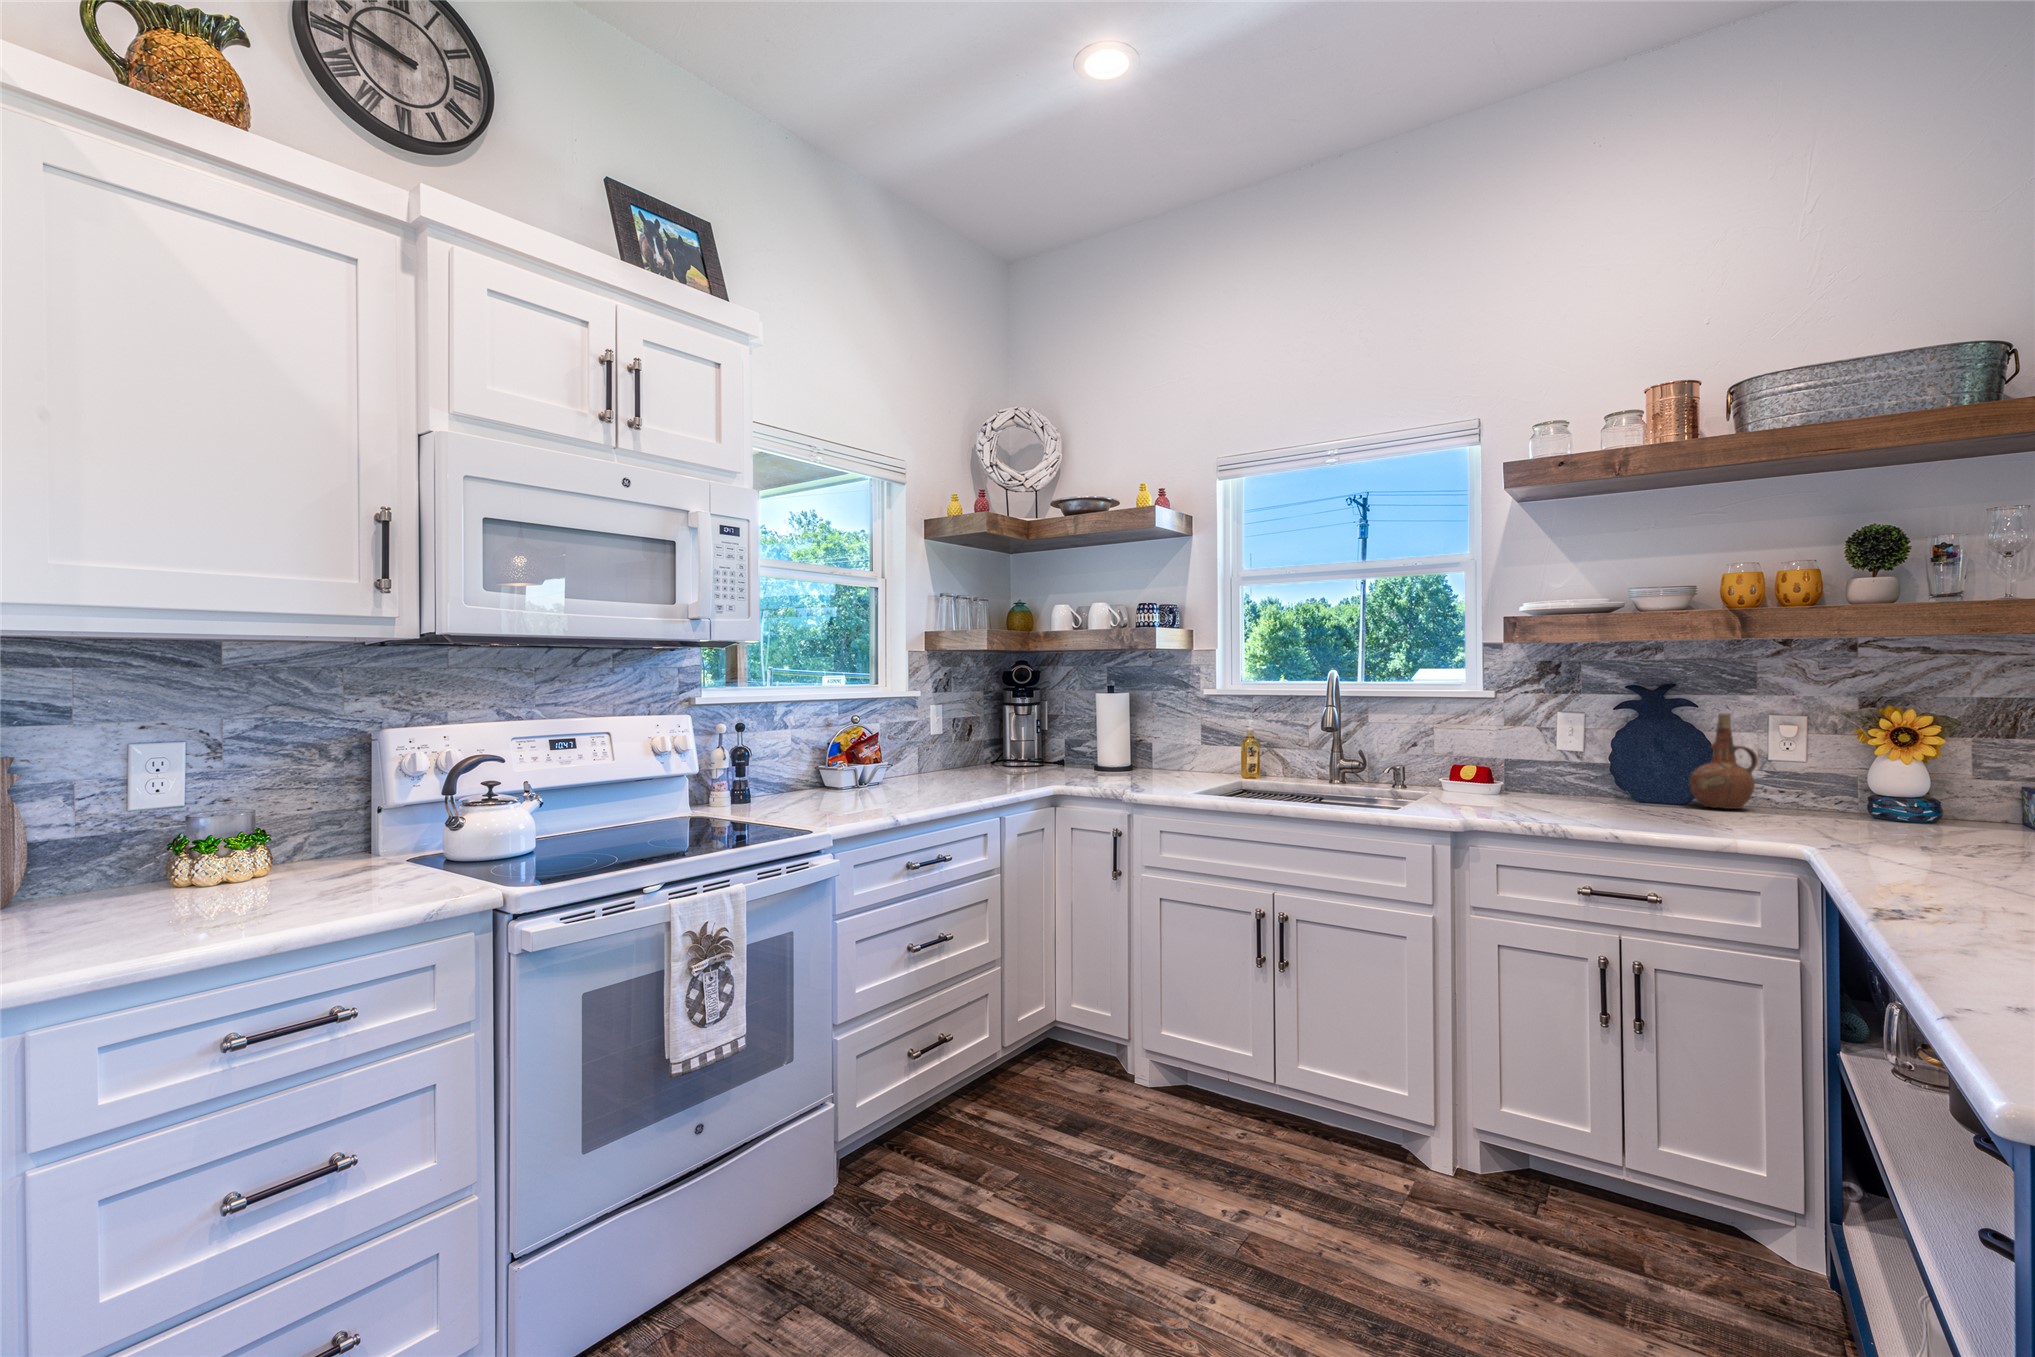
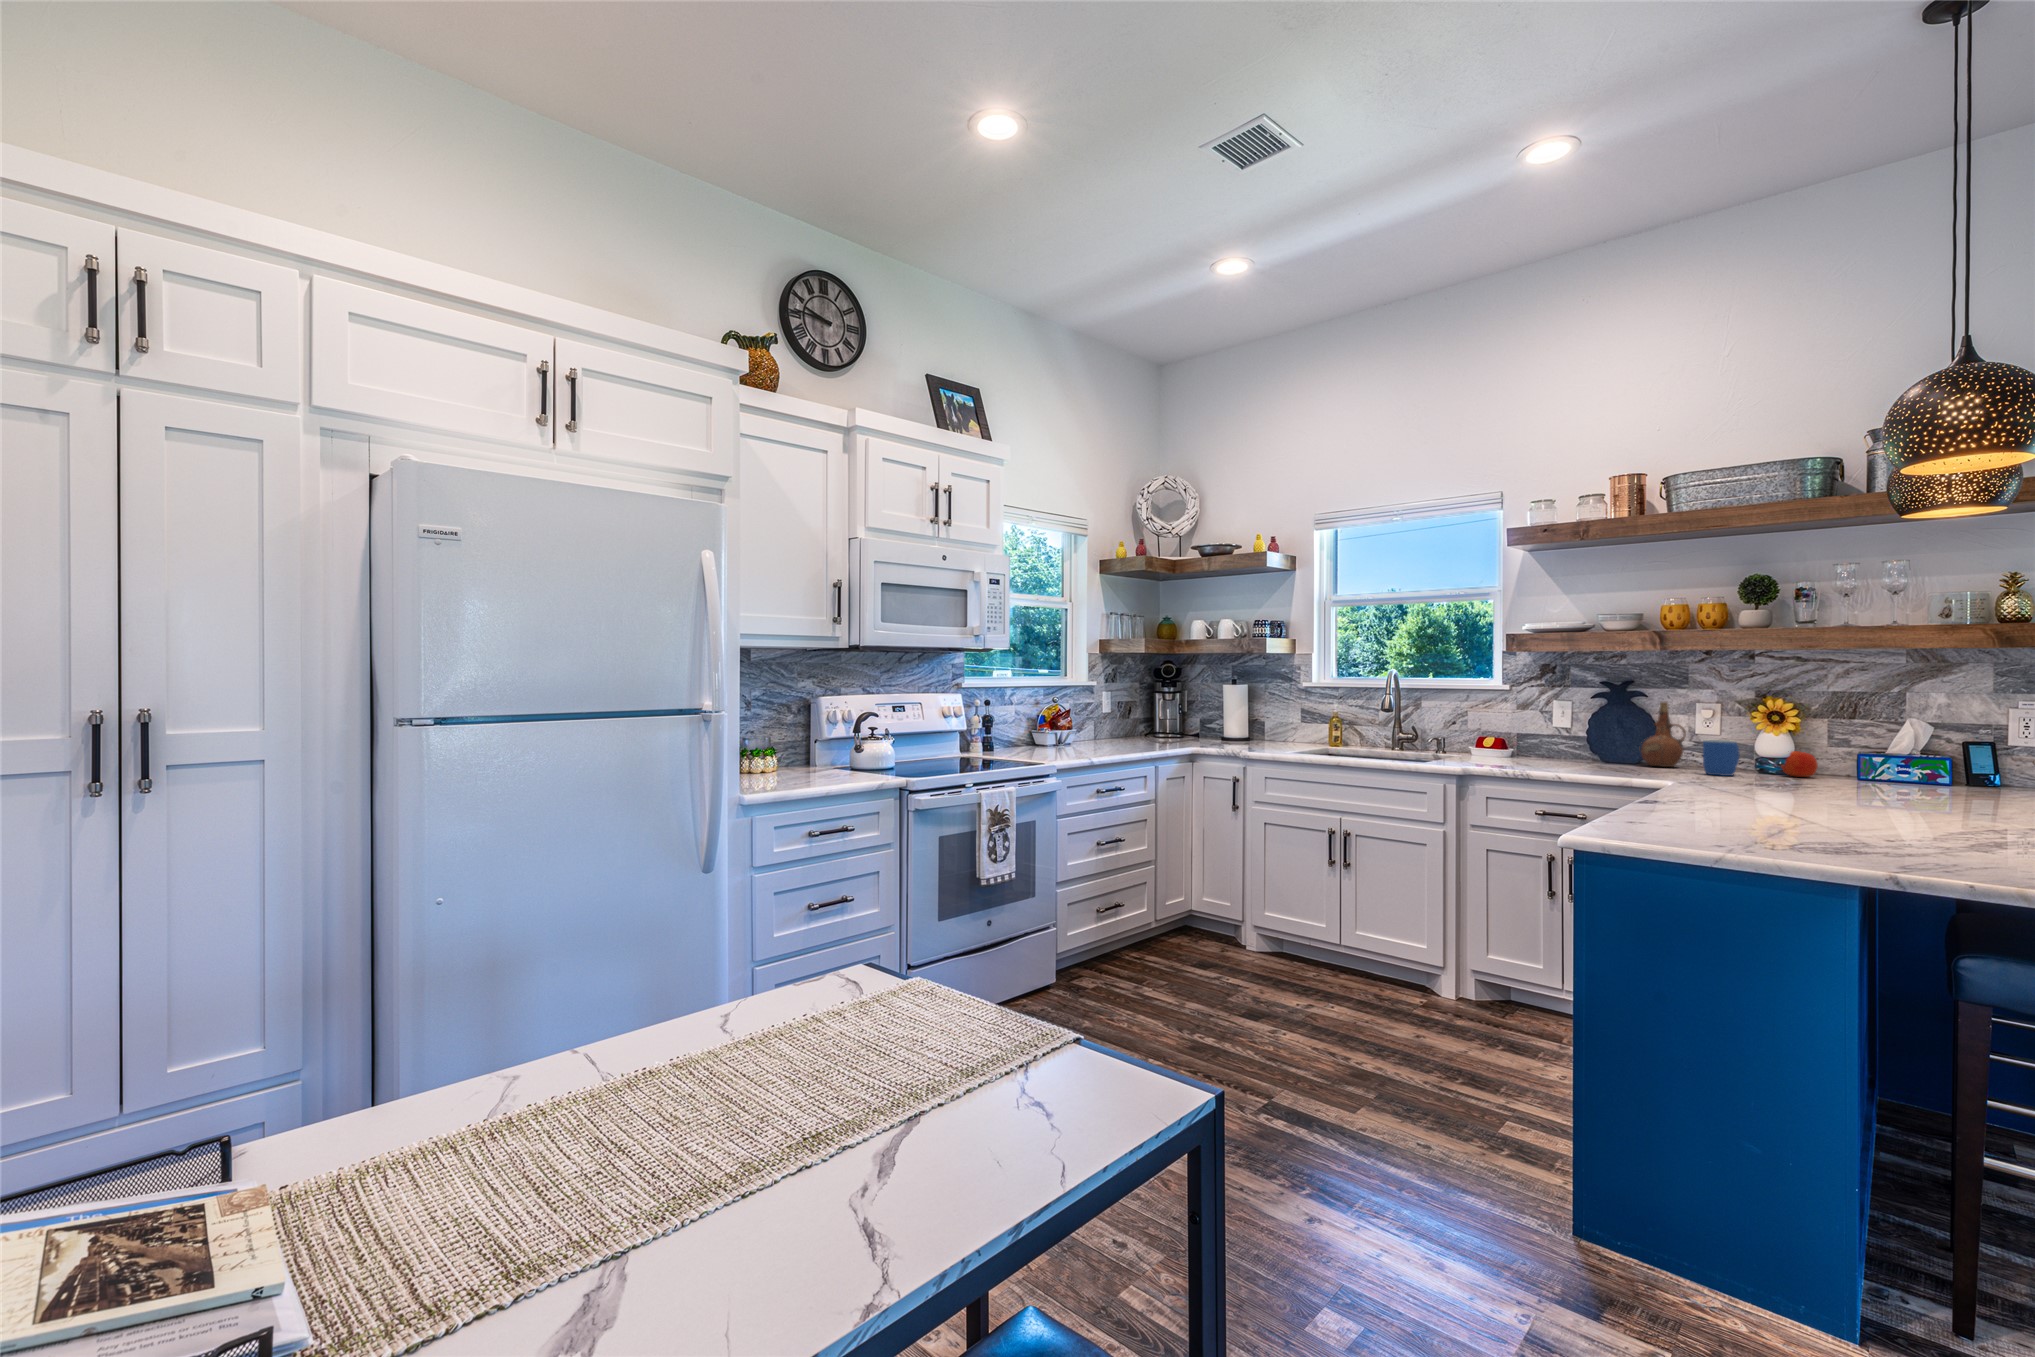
mug: none [1810,772,1867,828] -> present [1703,740,1740,776]
apple: none [1917,783,1979,827] -> present [1781,751,1818,777]

